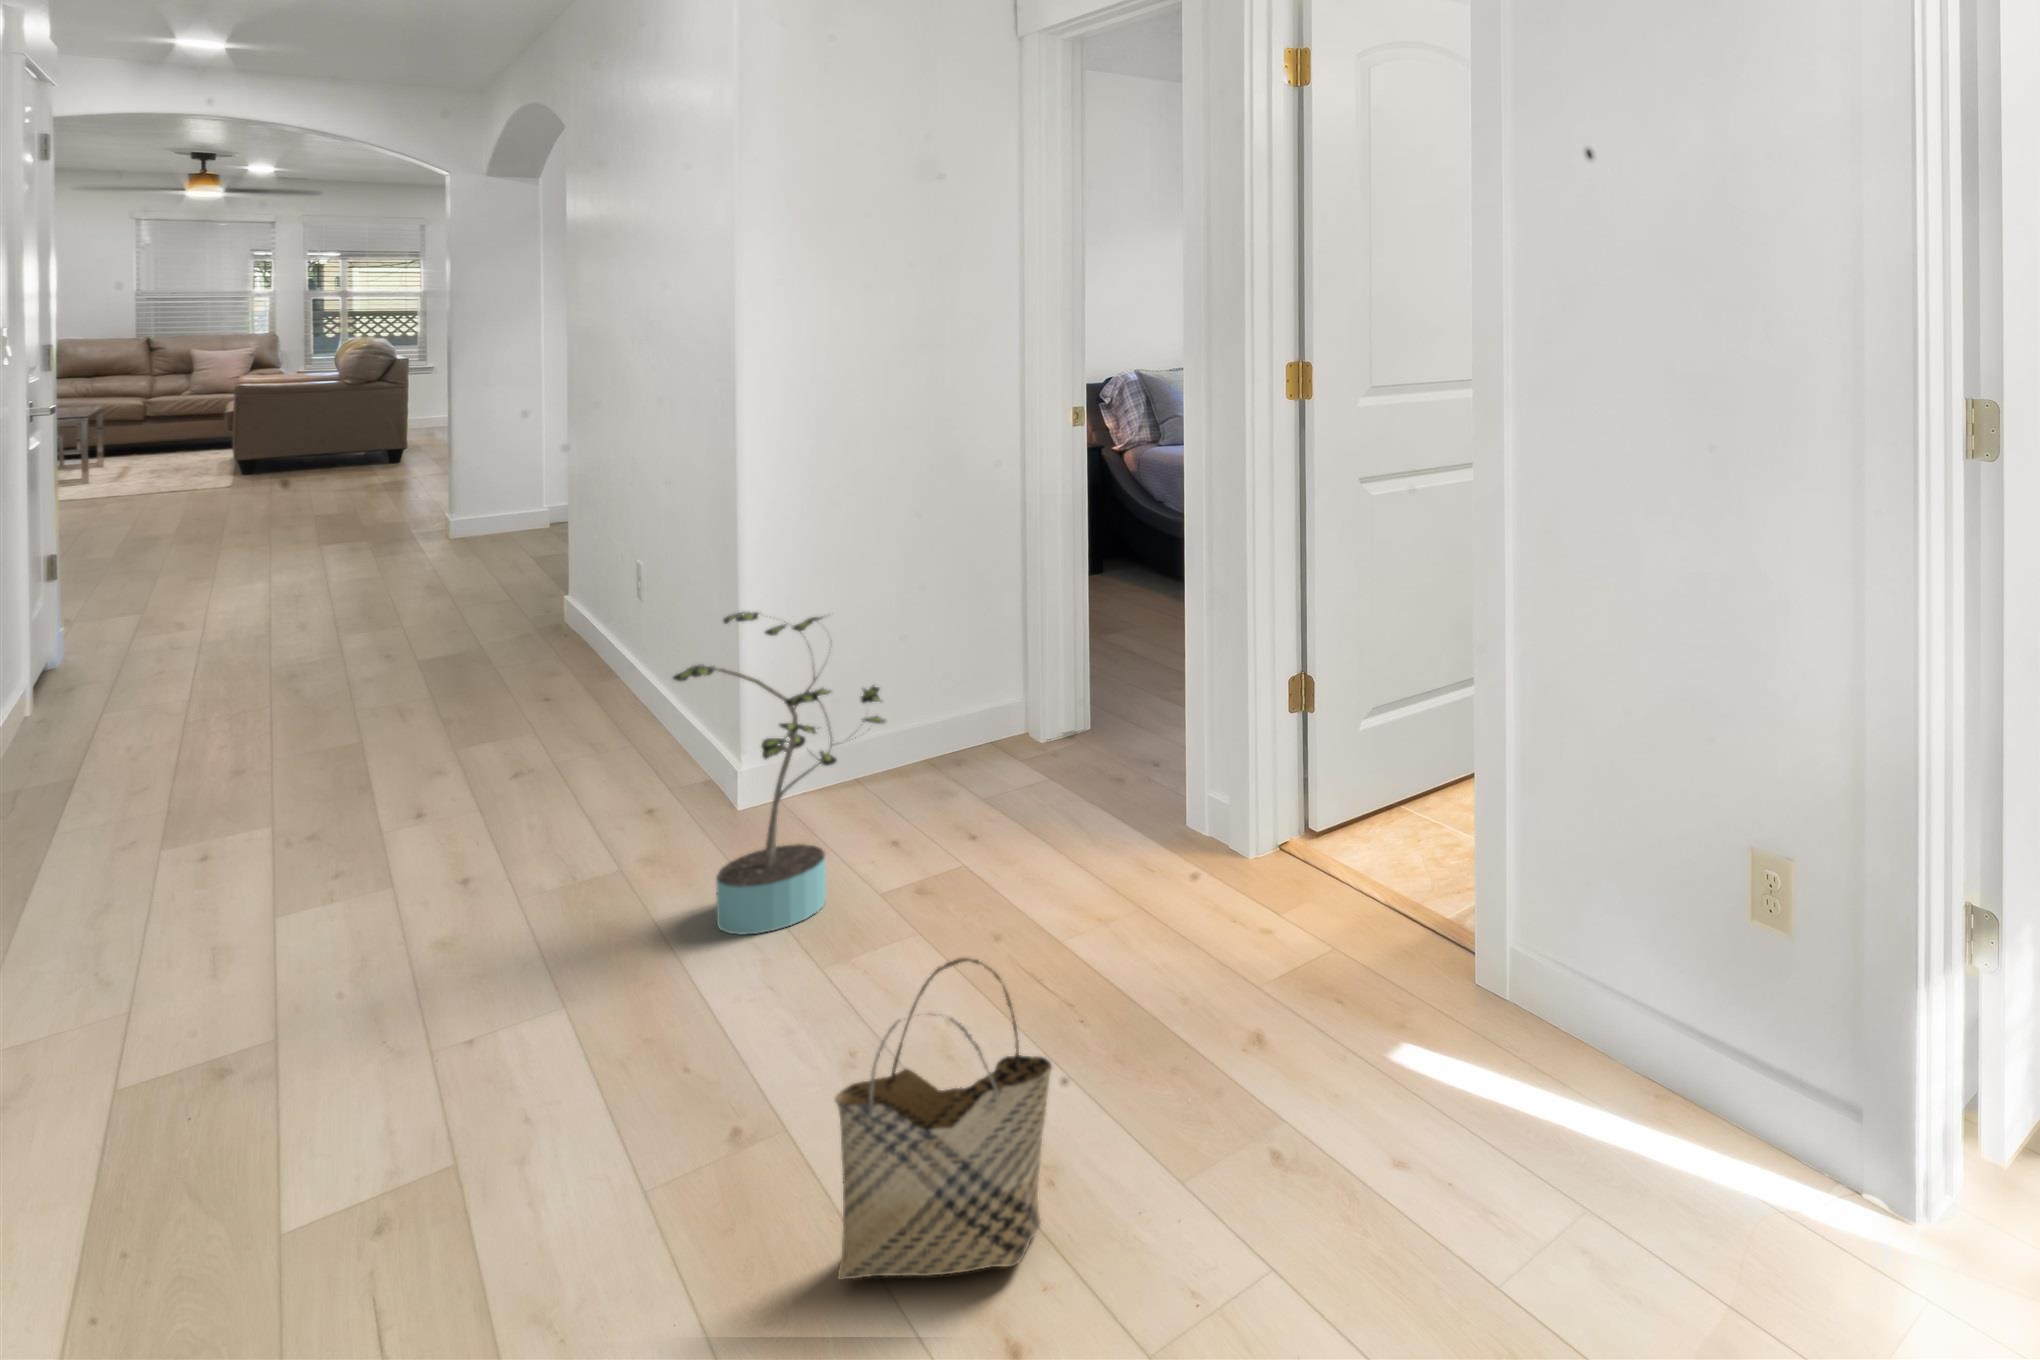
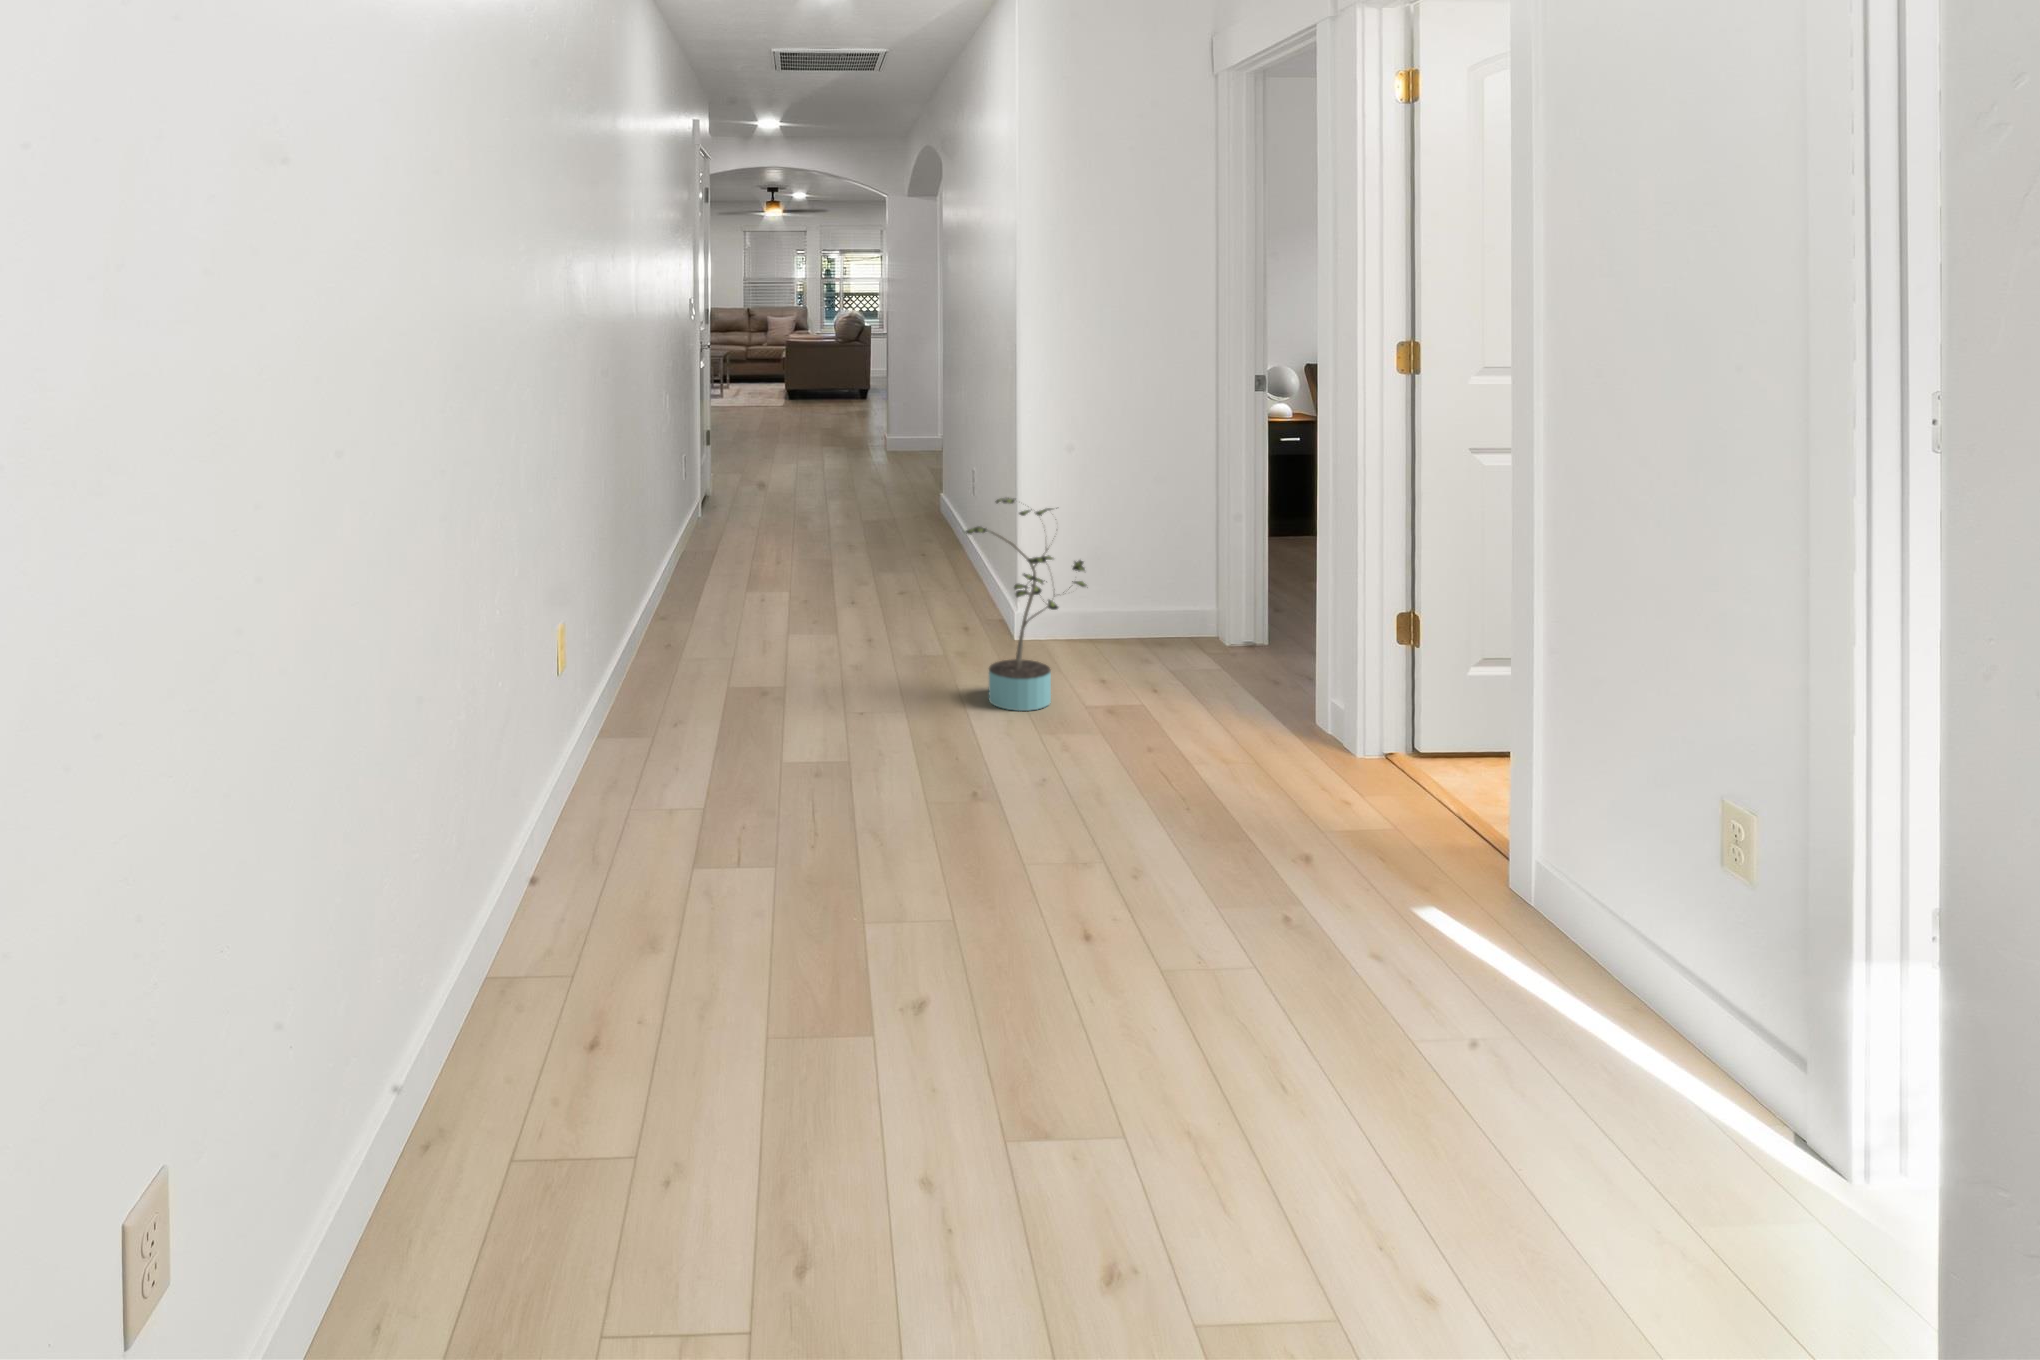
woven basket: present [834,958,1052,1280] -> none [1013,719,1136,916]

